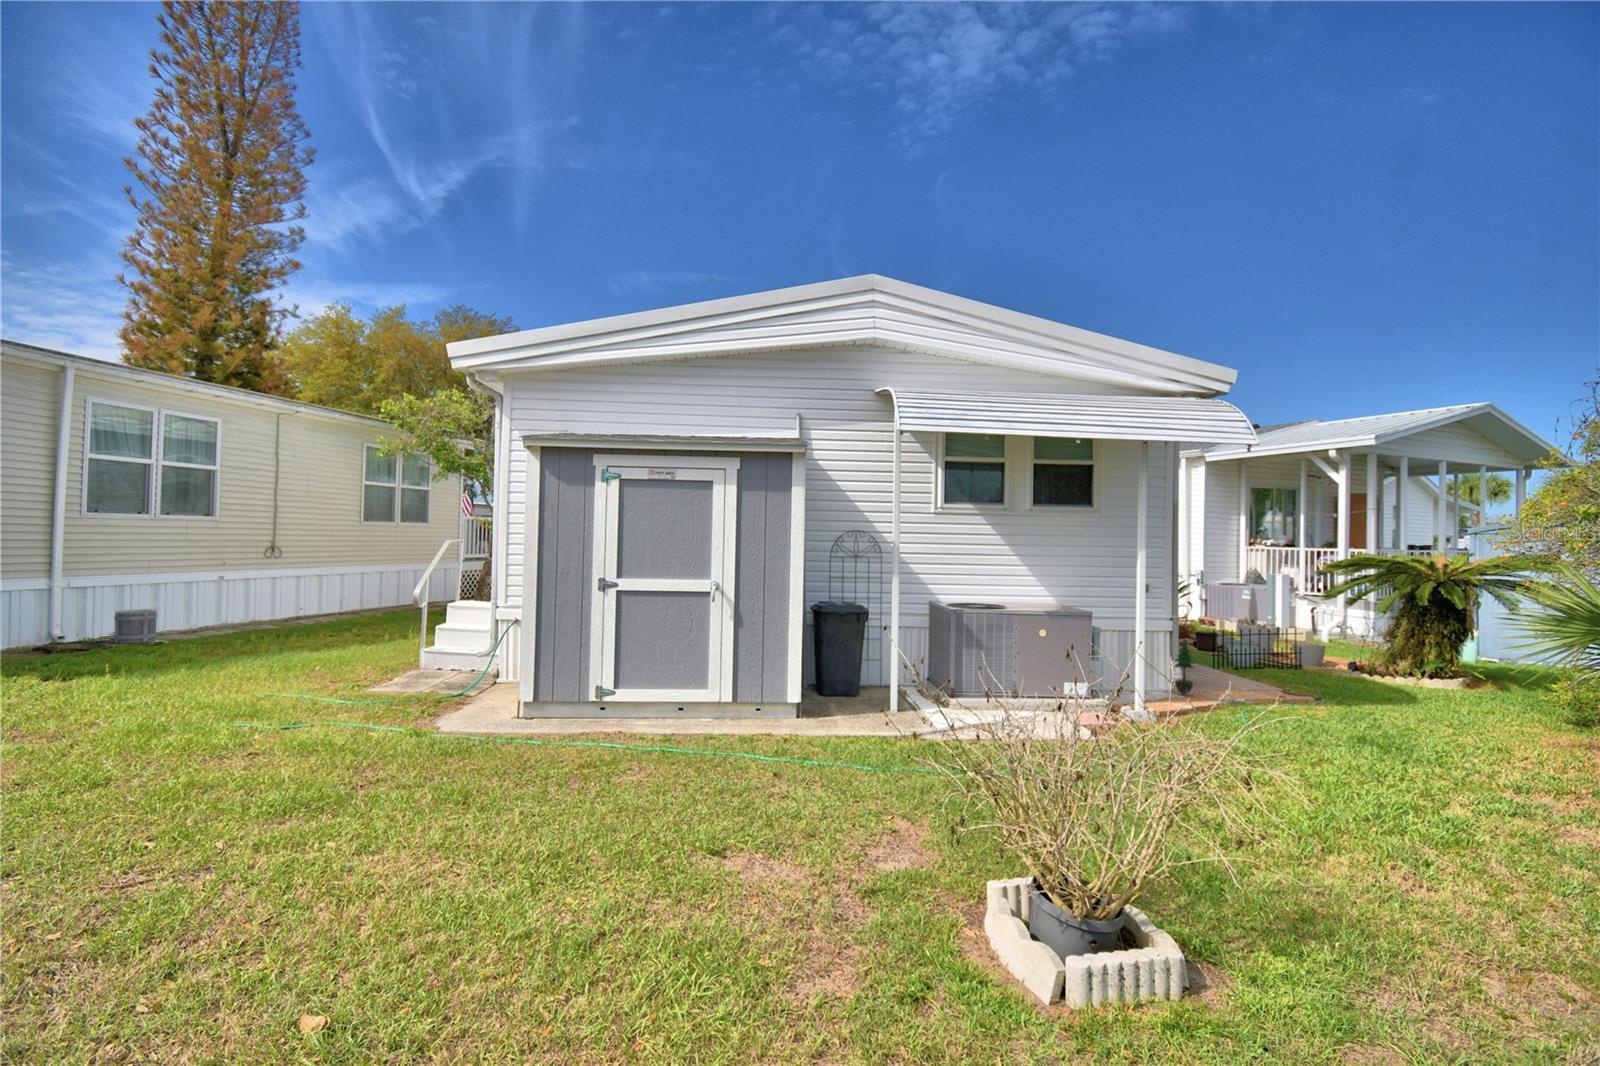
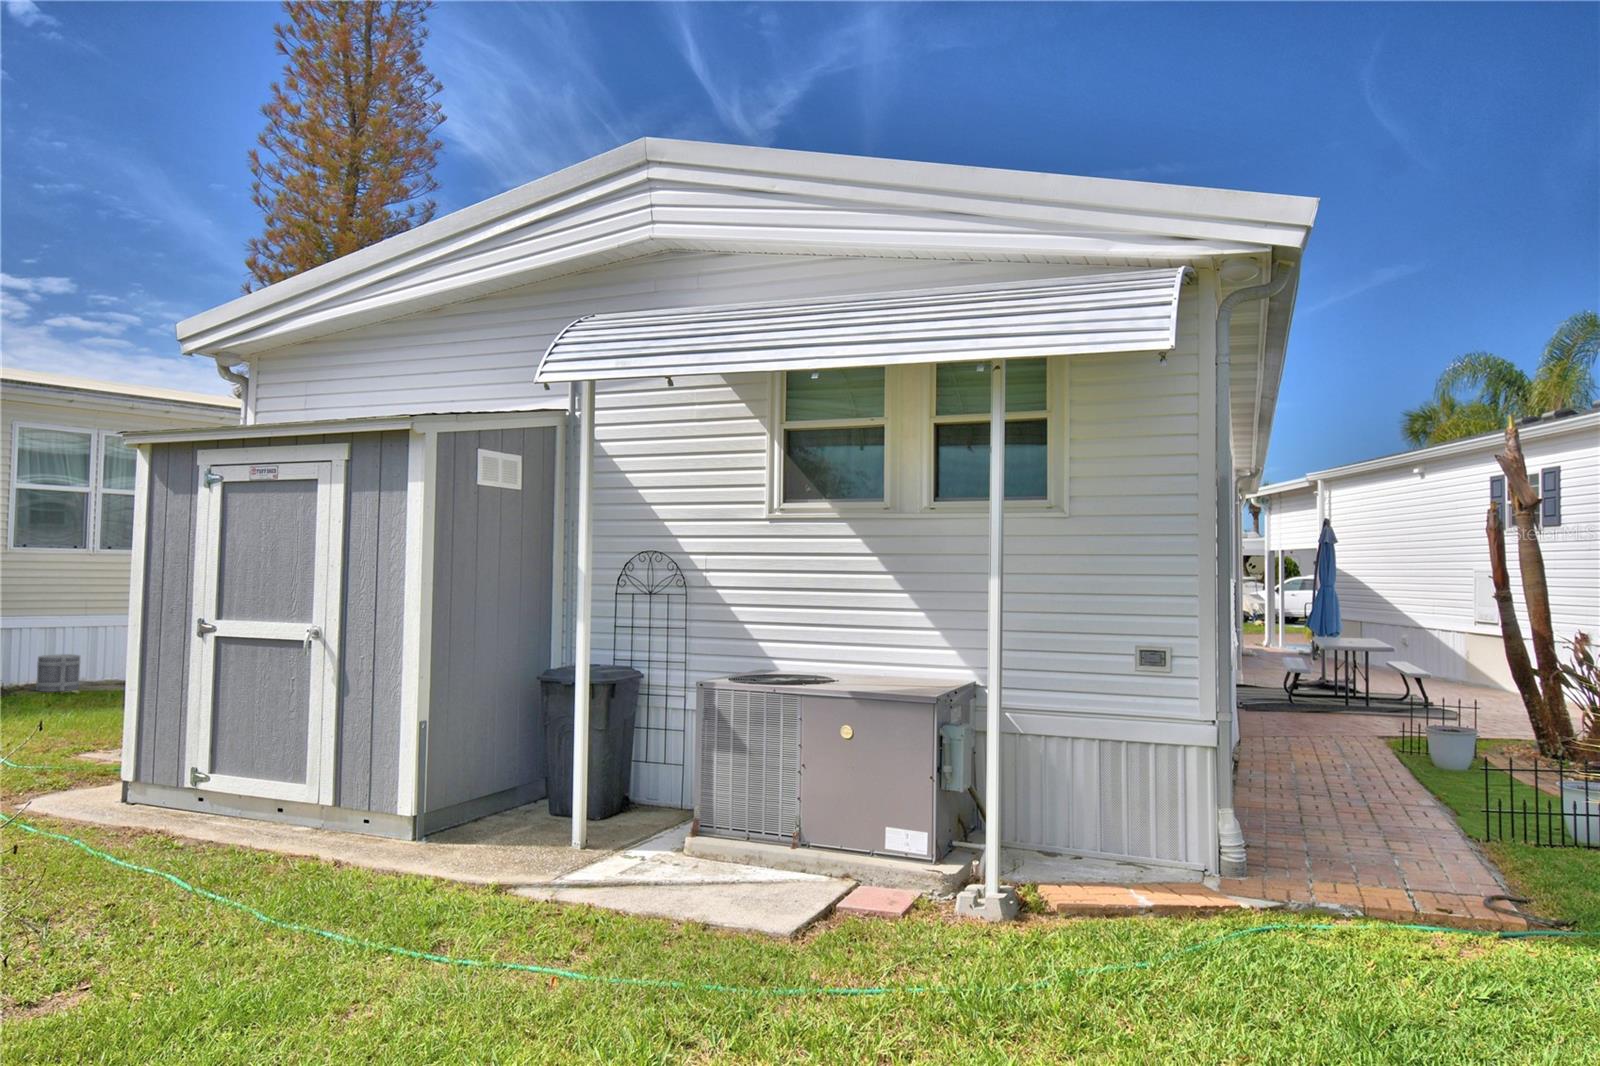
potted tree: present [1175,639,1194,695] -> none [1195,760,1240,880]

